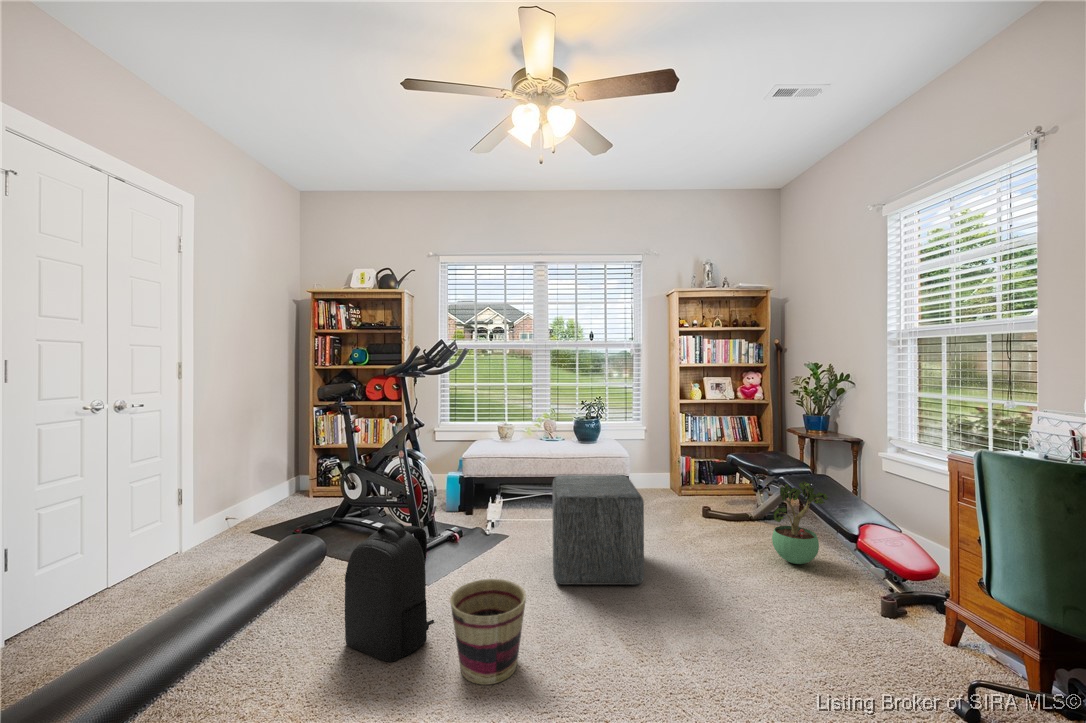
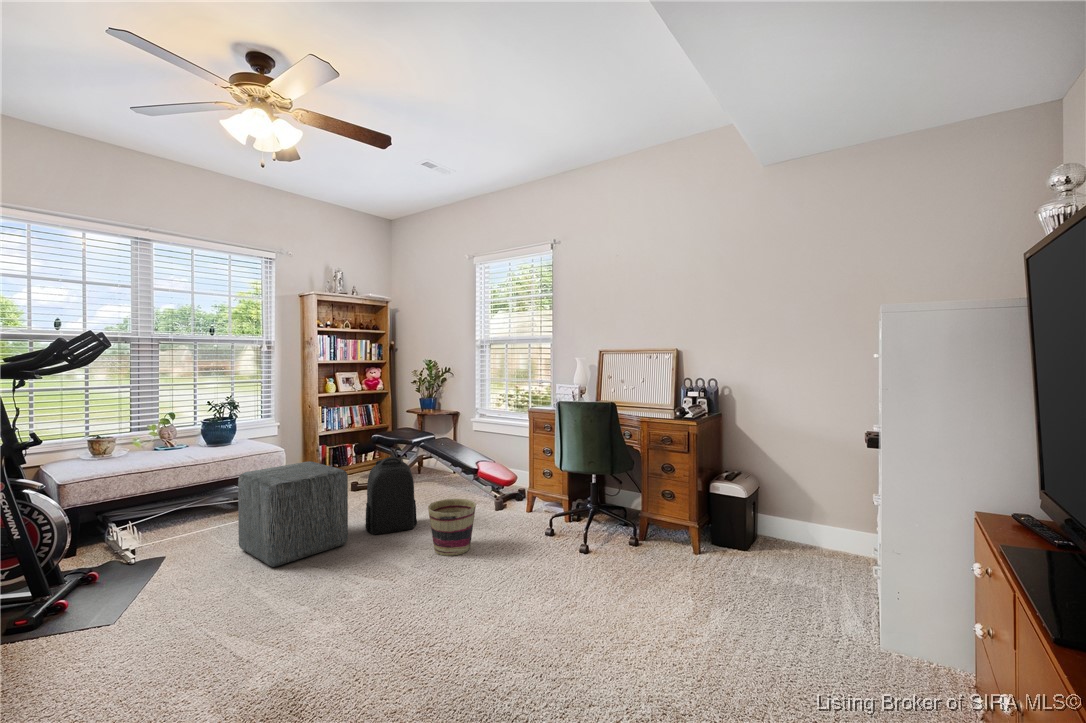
potted plant: present [772,481,828,564] -> none [420,442,454,502]
backpack: present [345,522,434,662] -> present [365,457,417,534]
basket: present [450,579,526,685] -> present [428,499,476,556]

